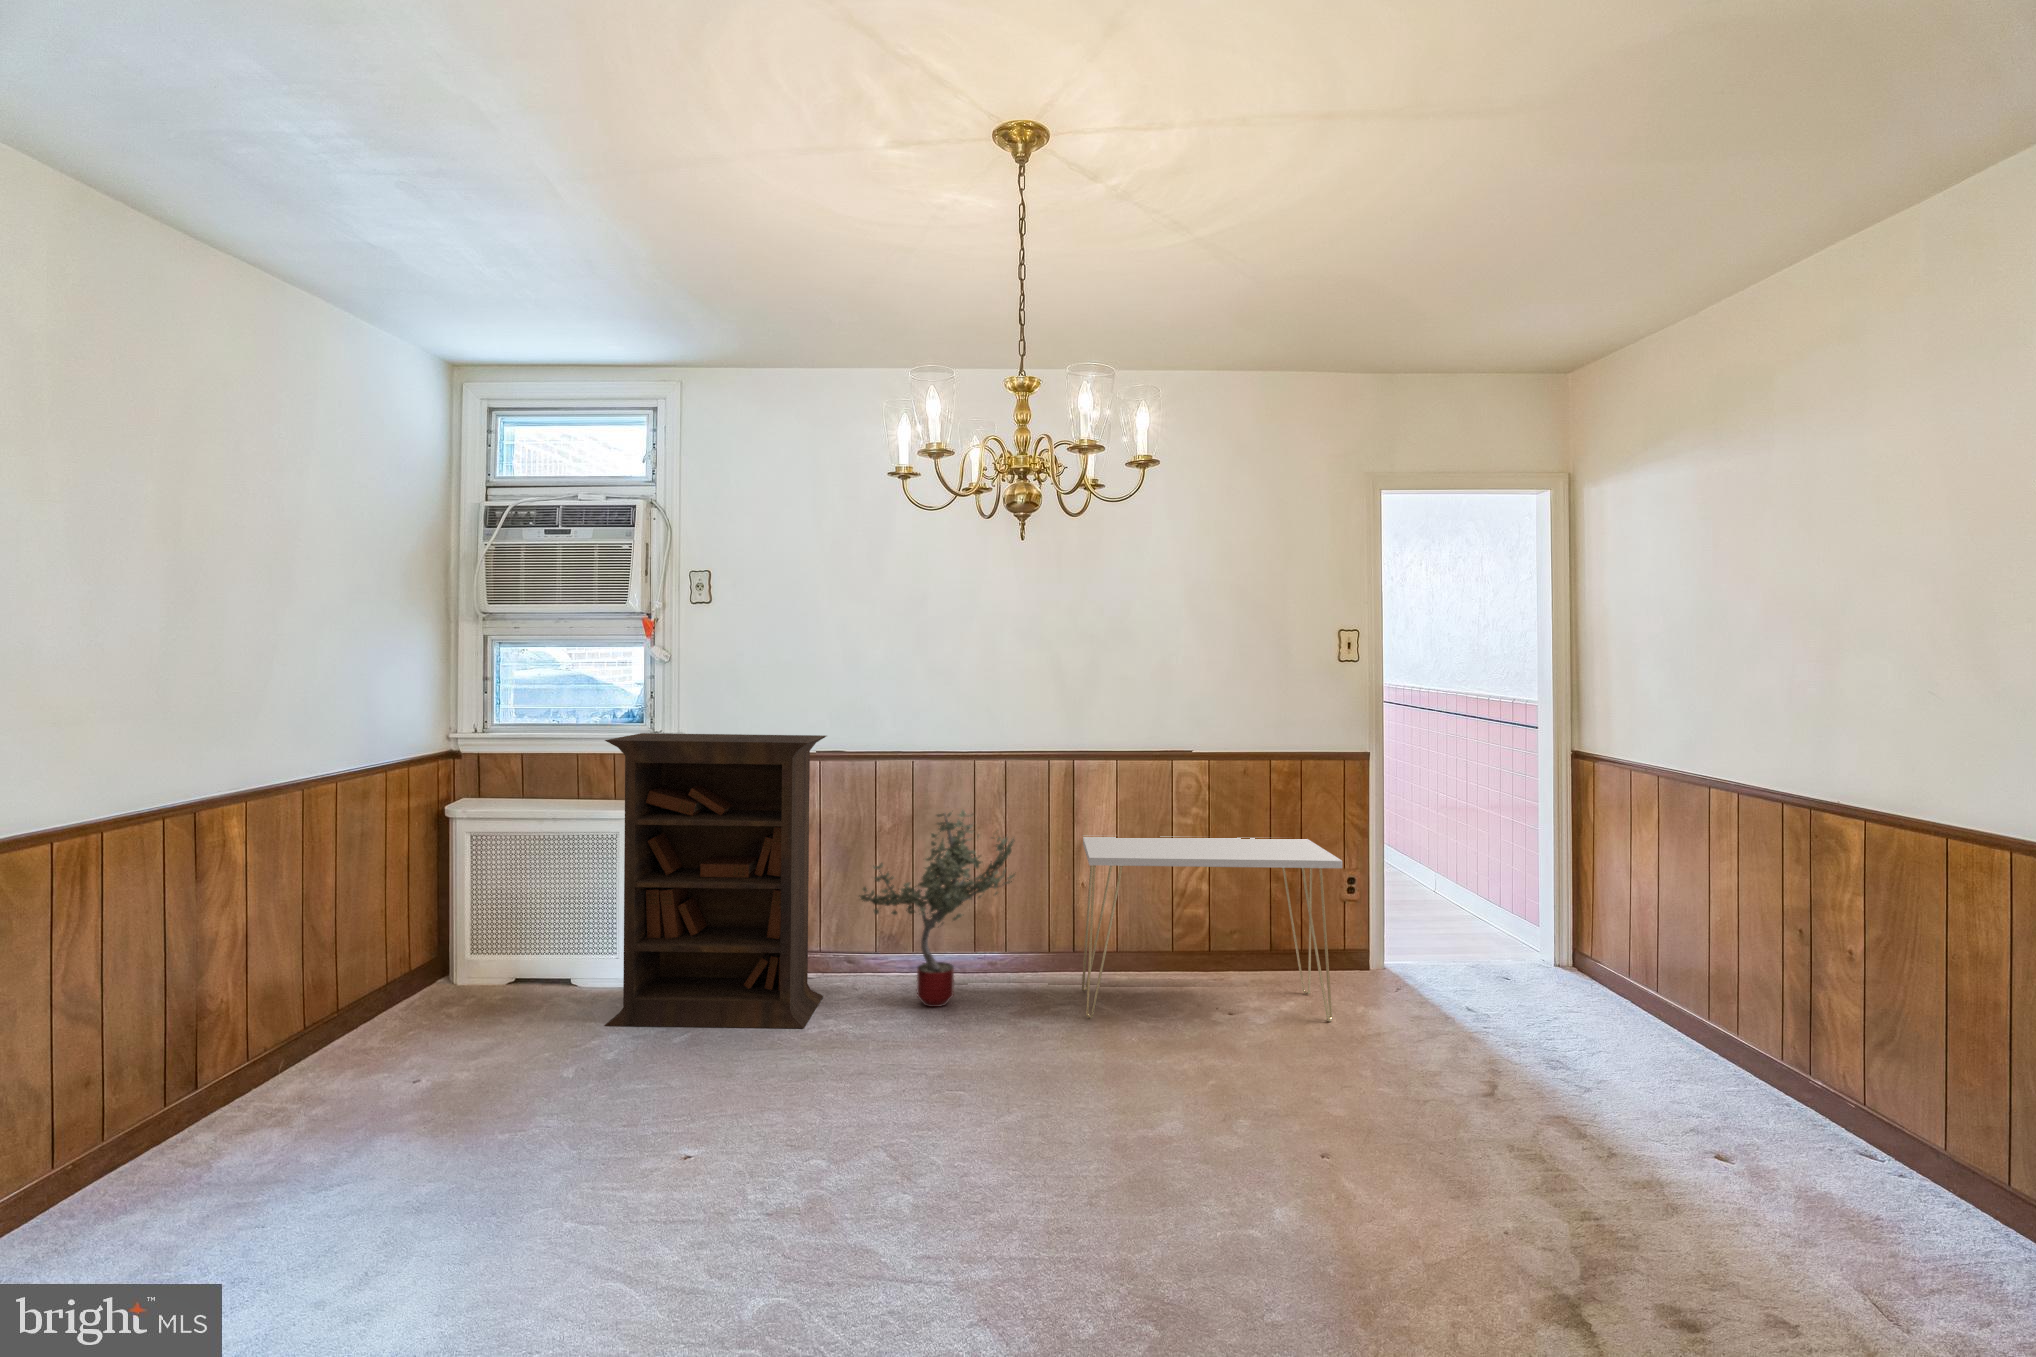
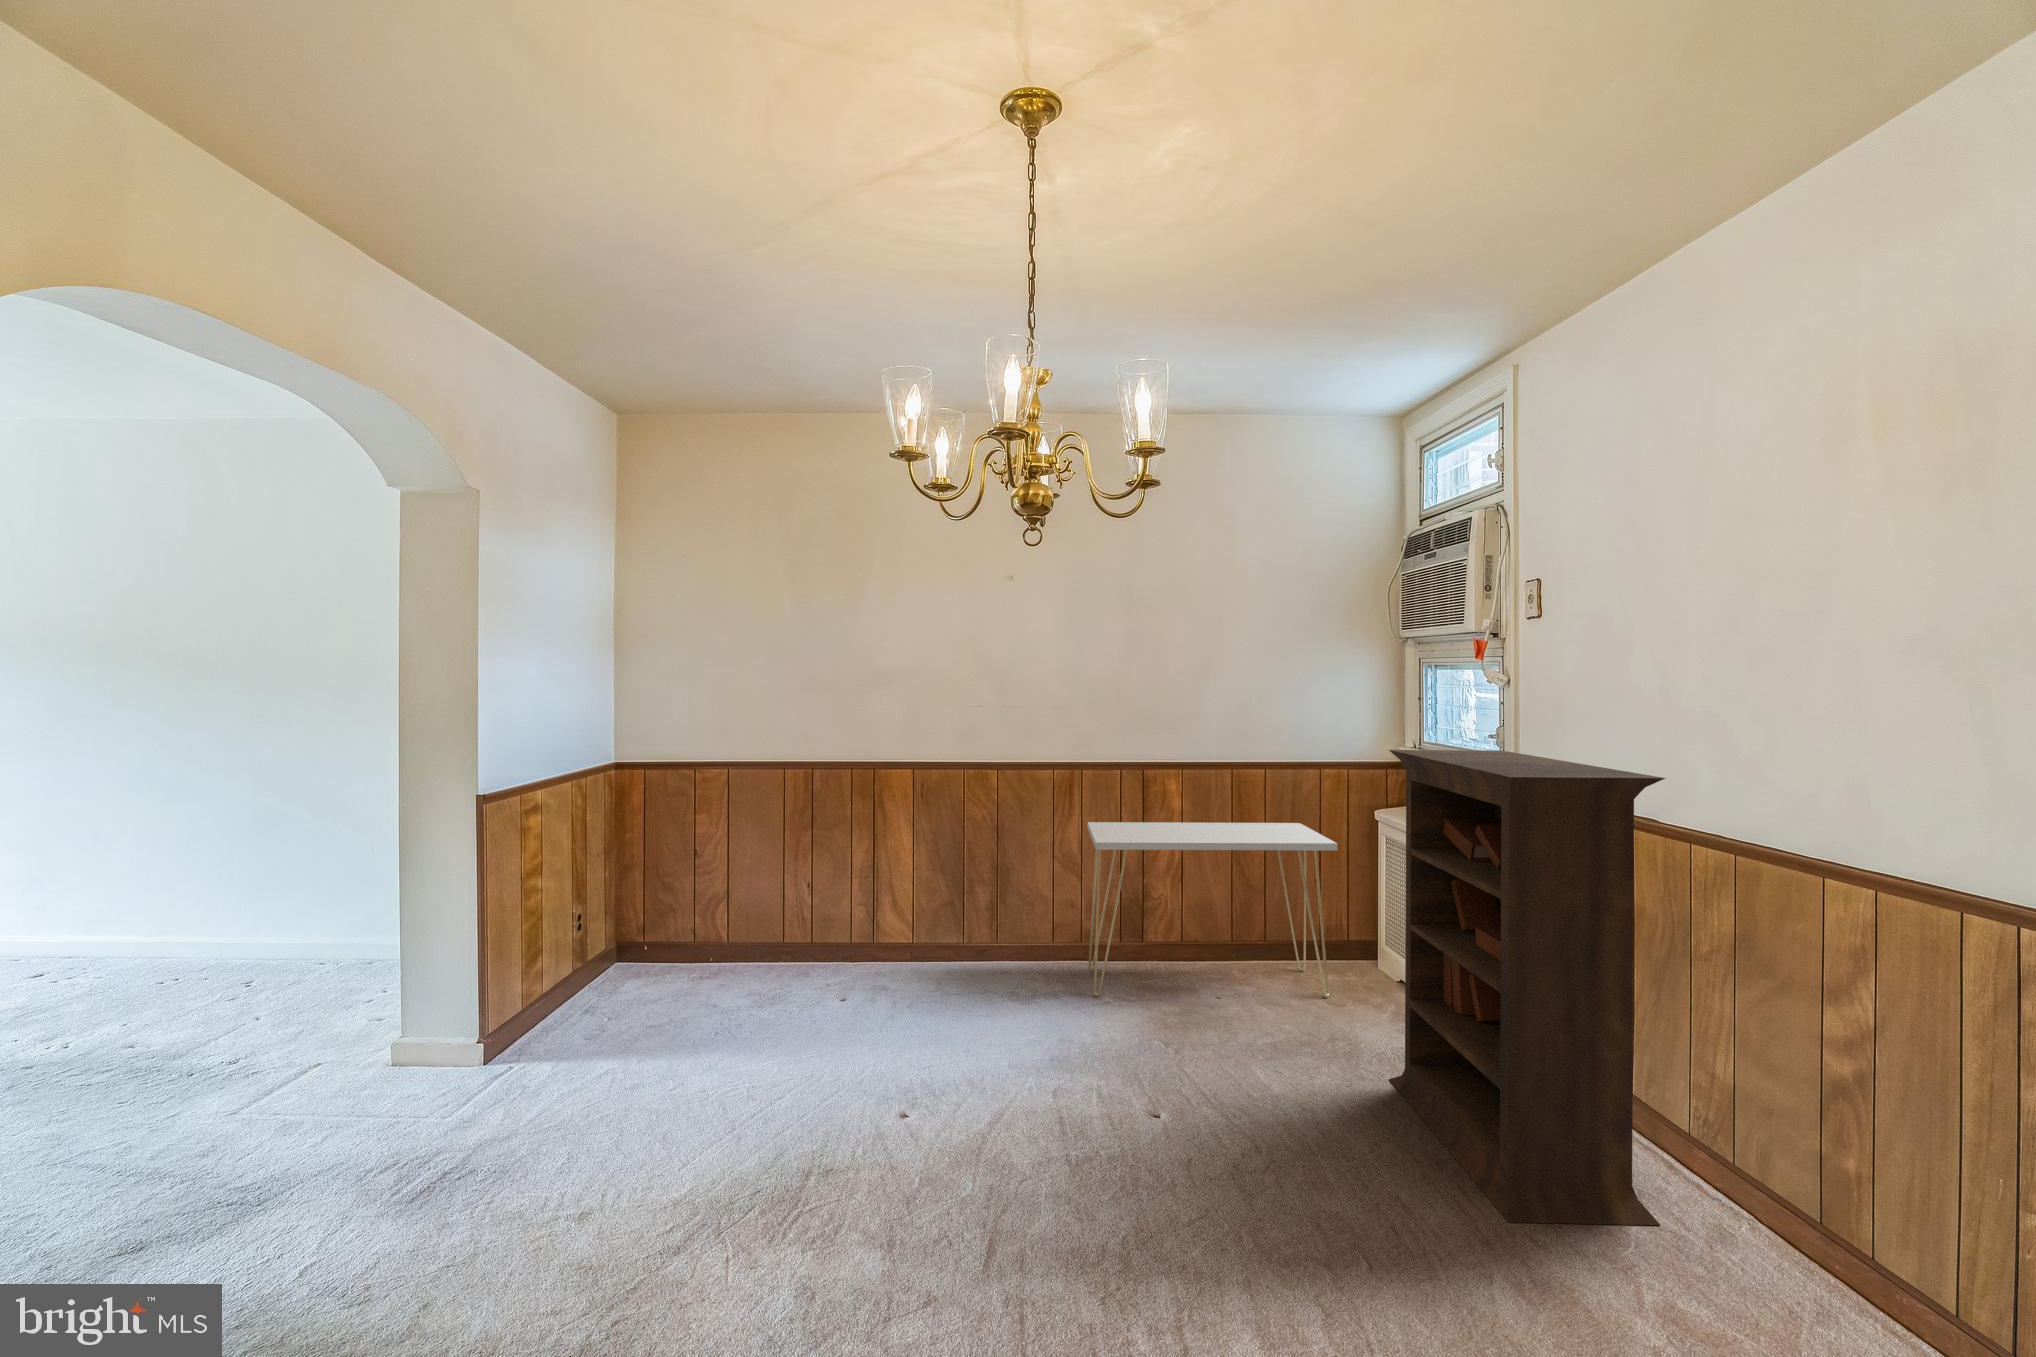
bookcase: present [605,733,826,1028] -> present [1389,750,1665,1225]
potted tree: present [860,810,1015,1007] -> none [874,797,1025,987]

